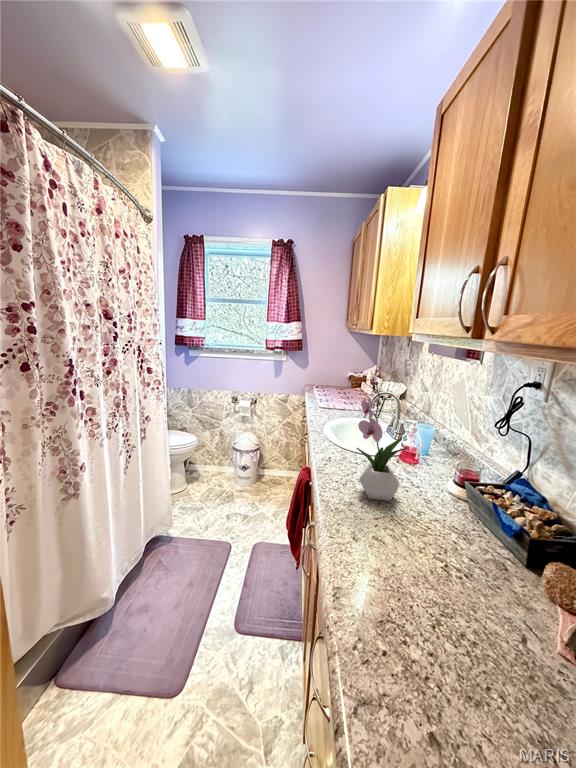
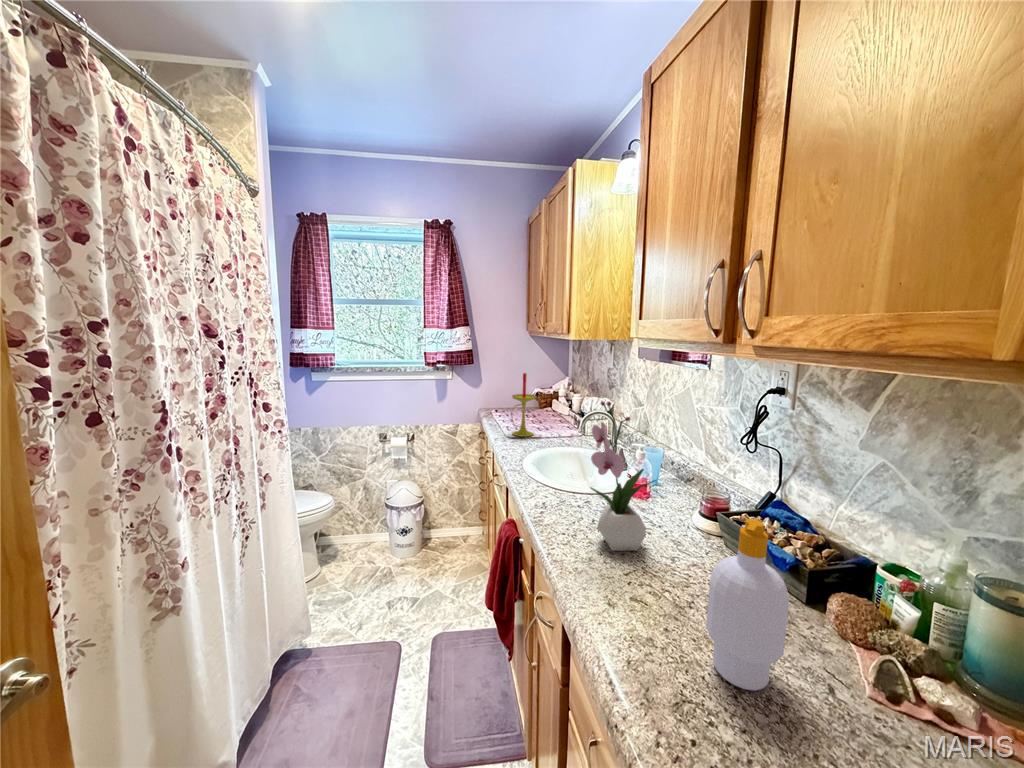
candle: none [320,357,342,407] -> present [511,373,536,437]
soap bottle: none [419,485,491,626] -> present [706,519,789,690]

